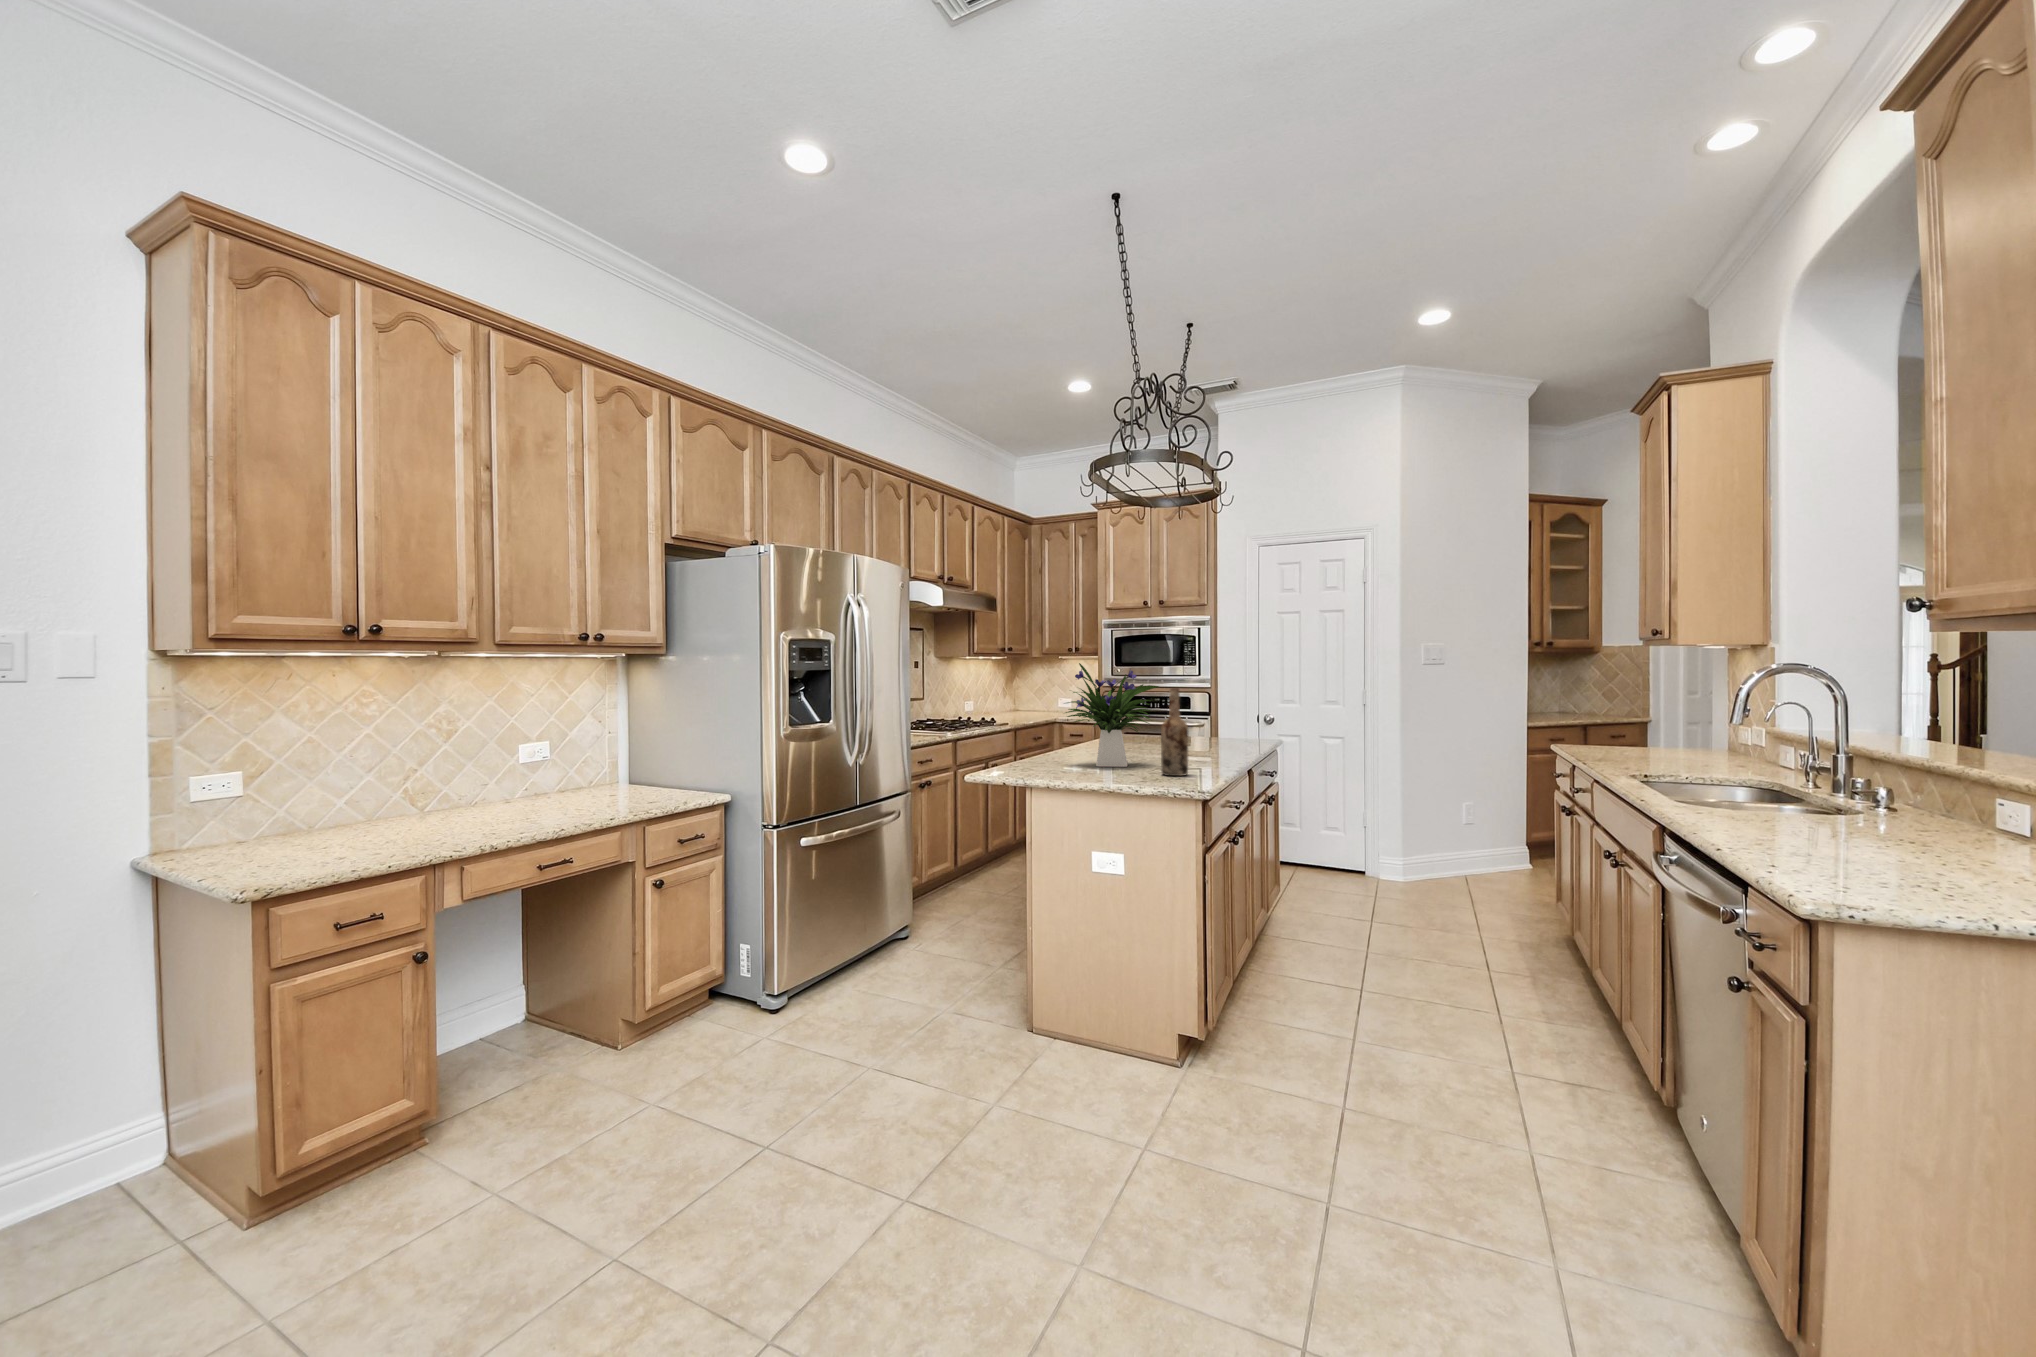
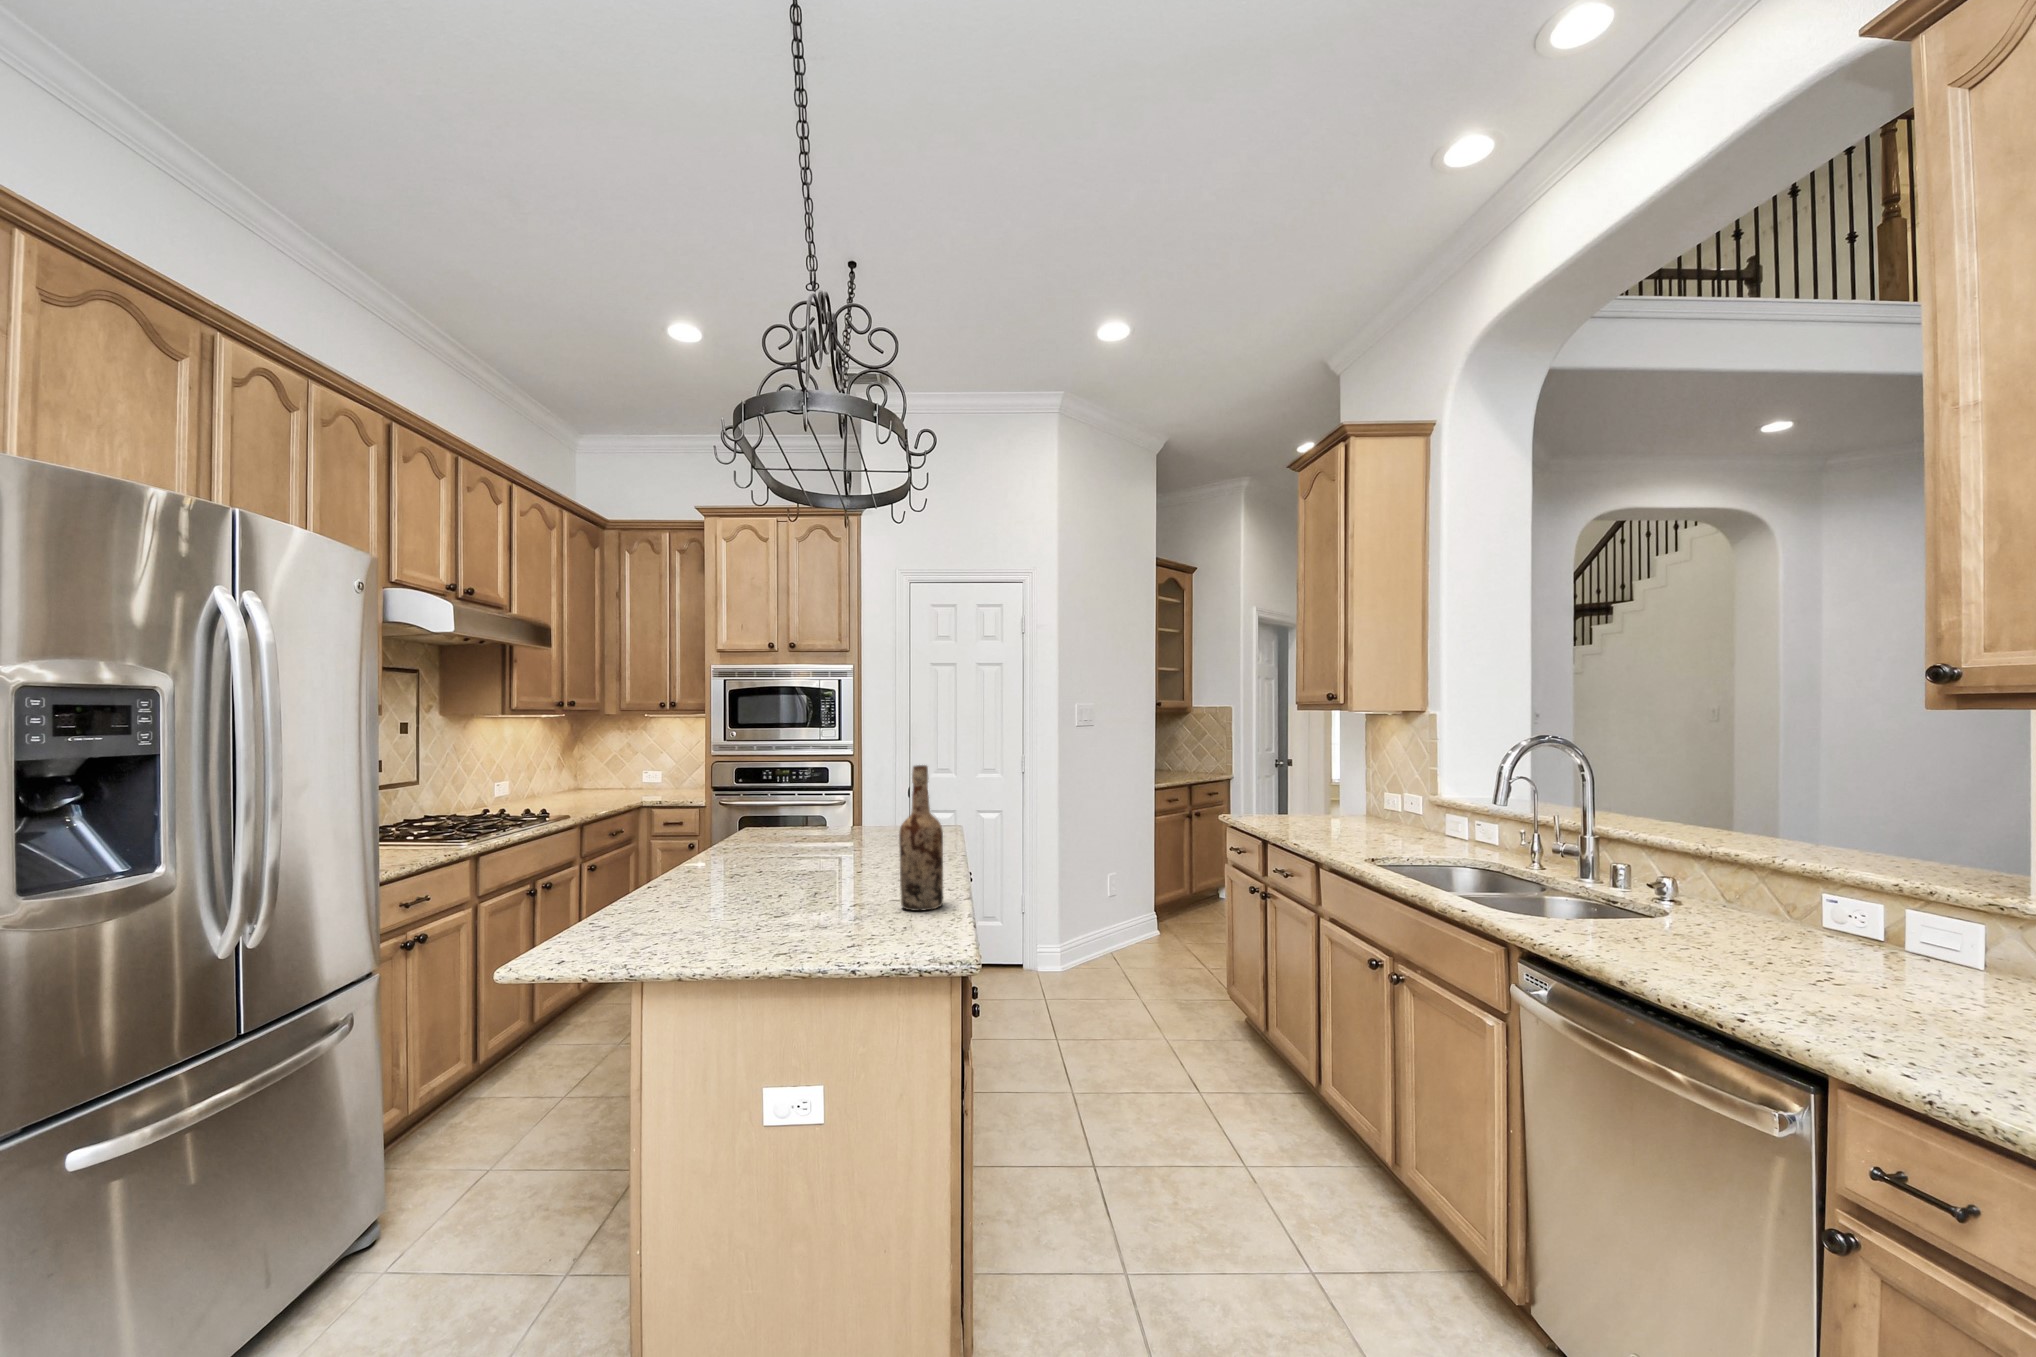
flower arrangement: present [1066,663,1159,767] -> none [710,728,871,900]

